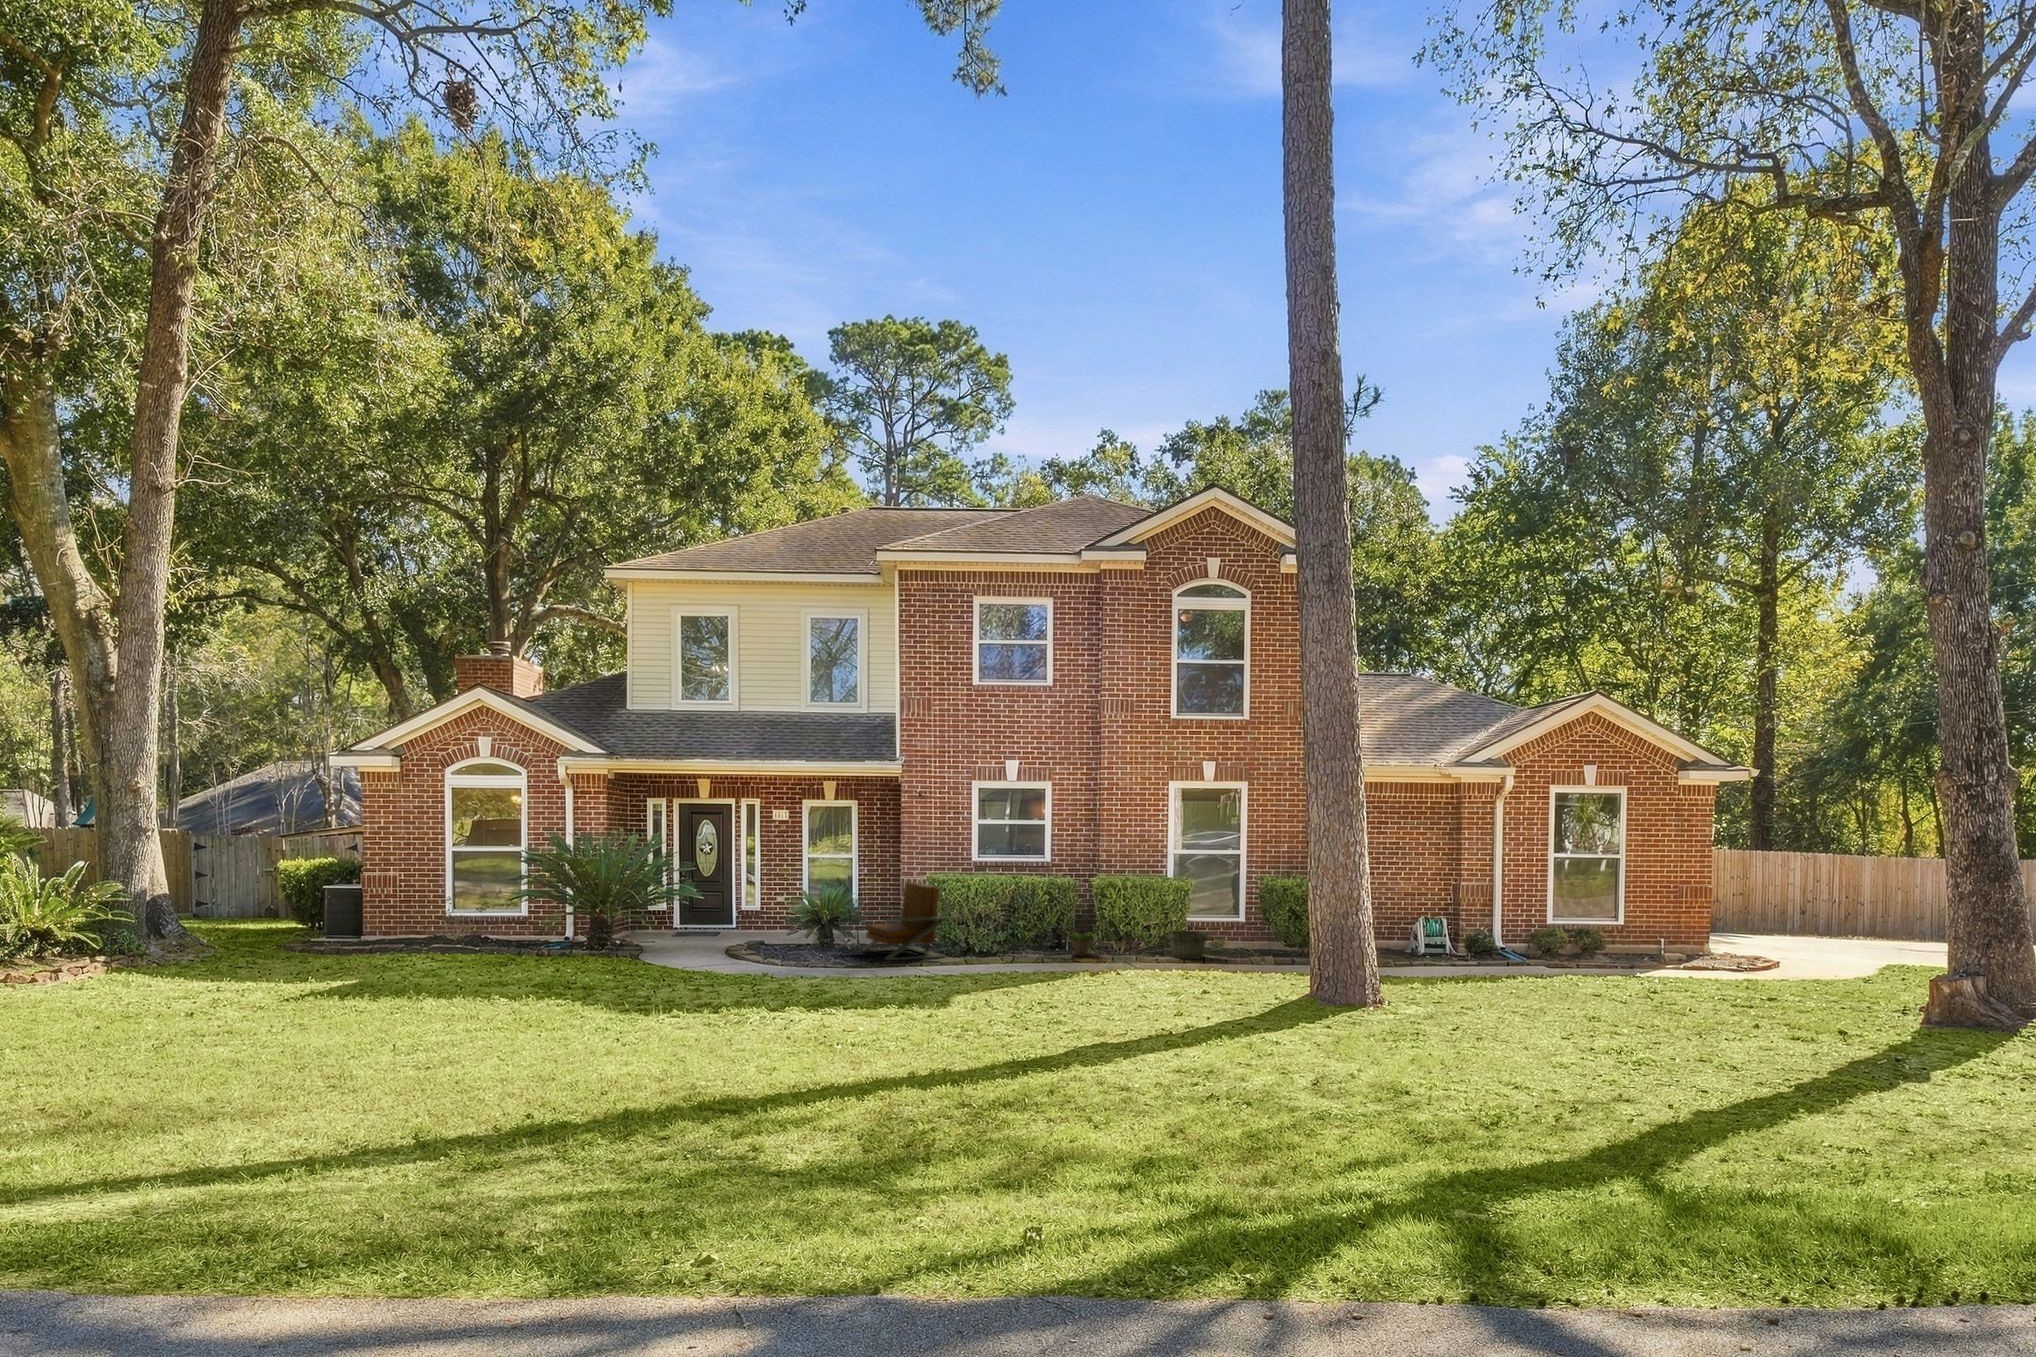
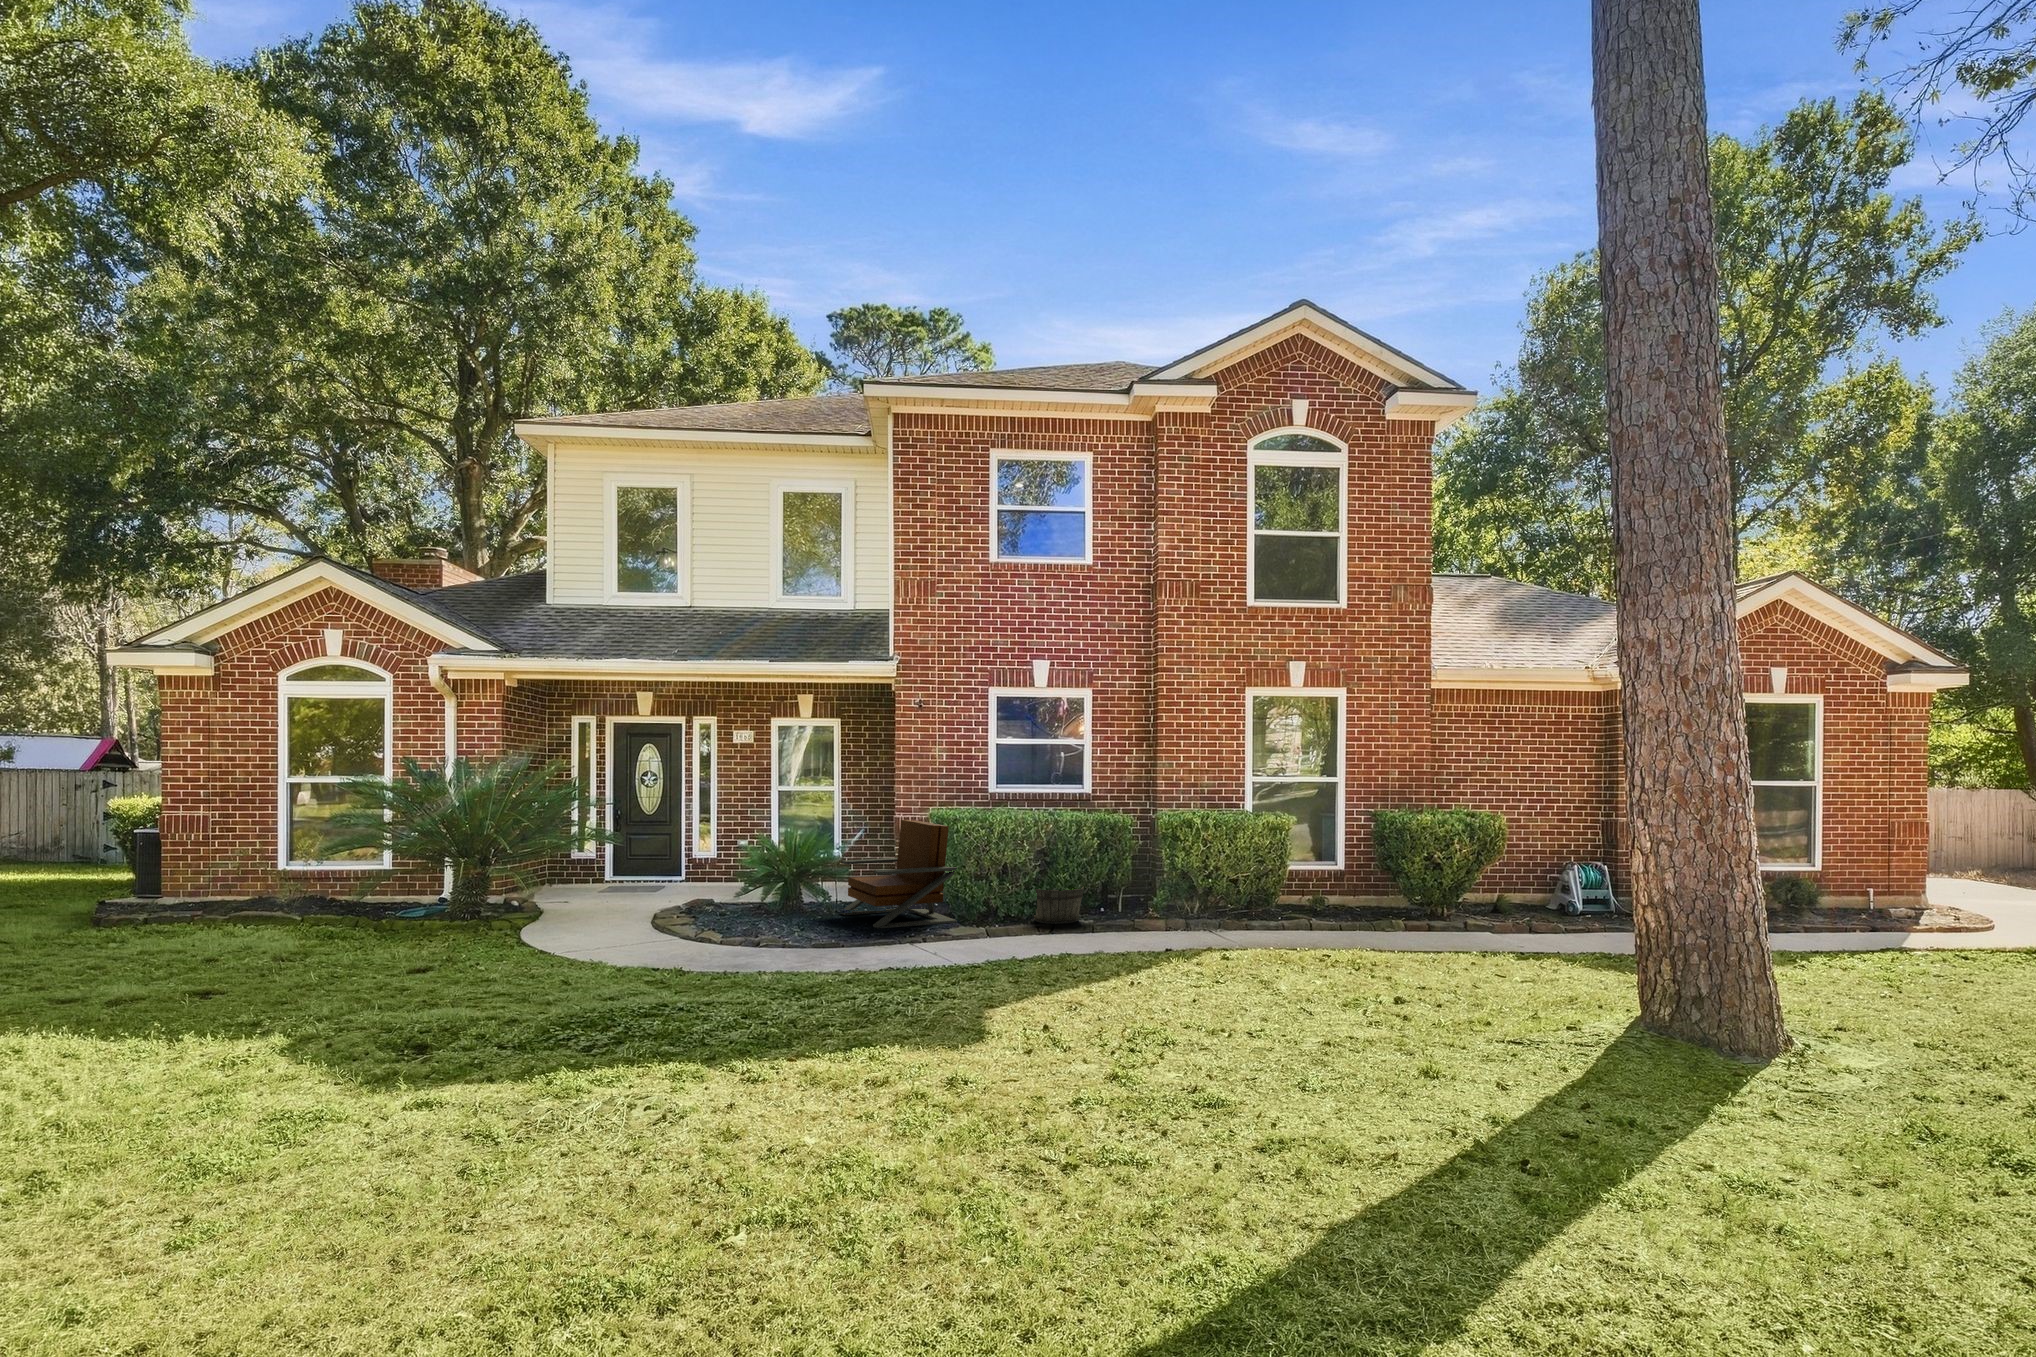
wooden bucket: present [1169,930,1207,959] -> present [1034,887,1084,924]
decorative plant: present [1066,932,1095,955] -> none [1111,883,1167,917]

